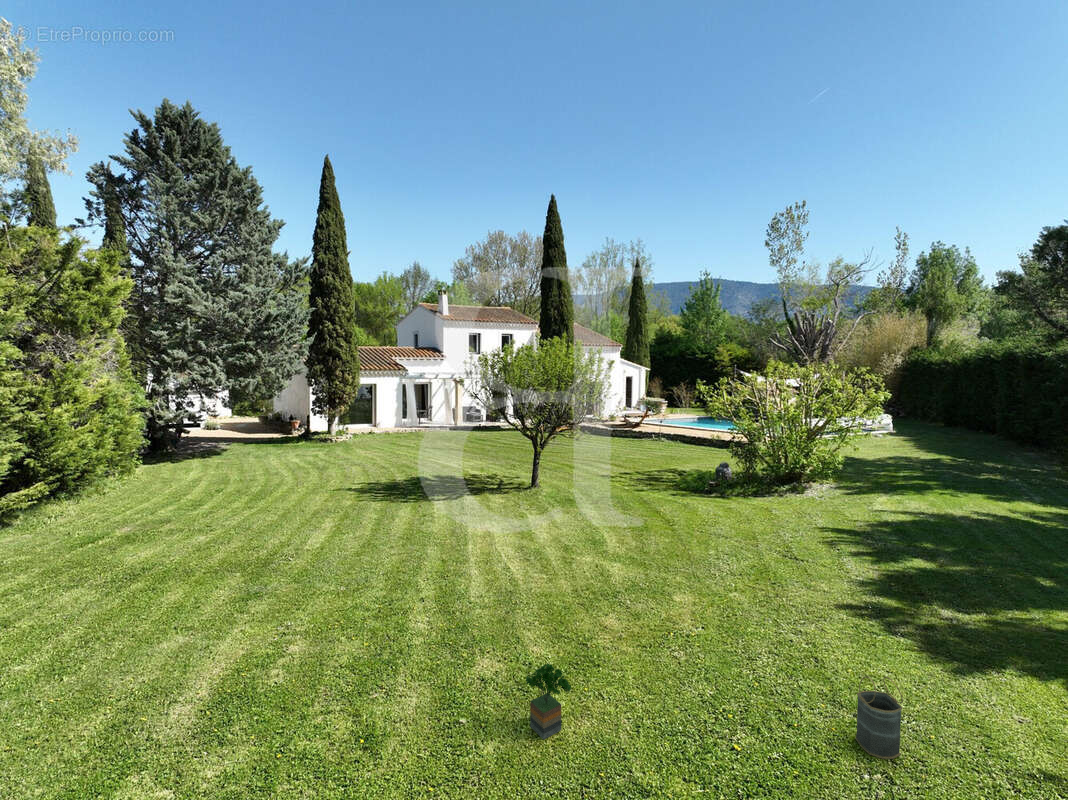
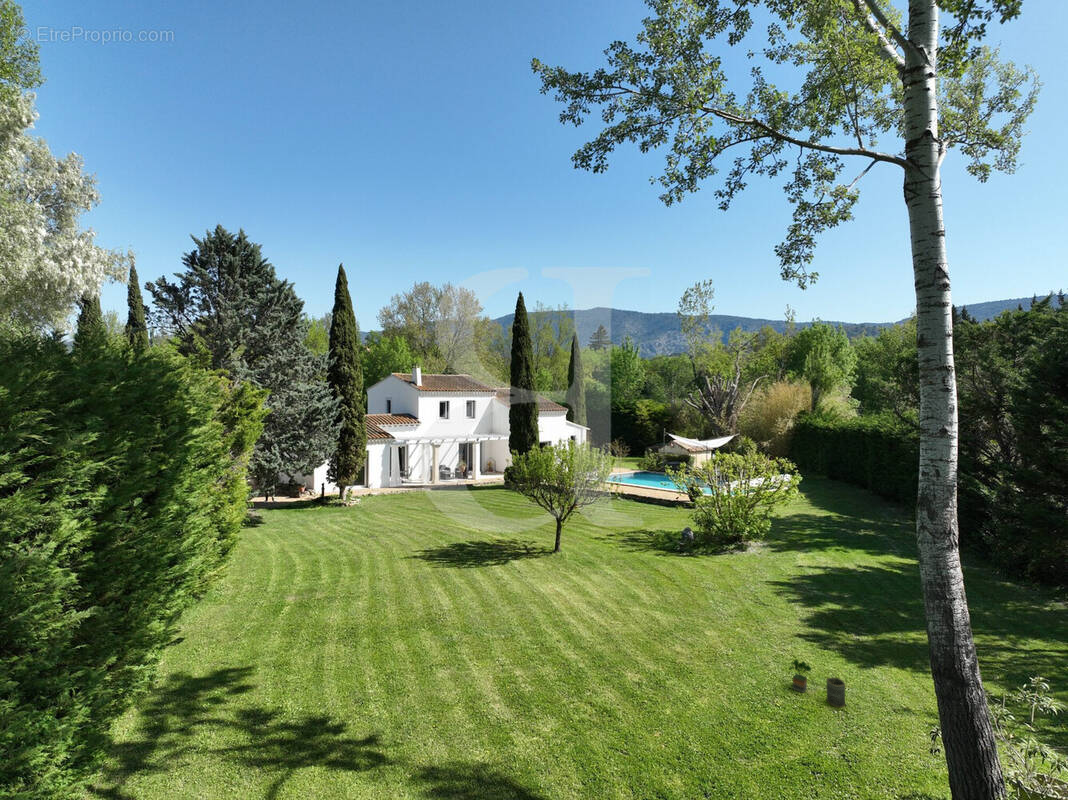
potted tree: present [525,663,571,740] -> present [790,660,811,693]

